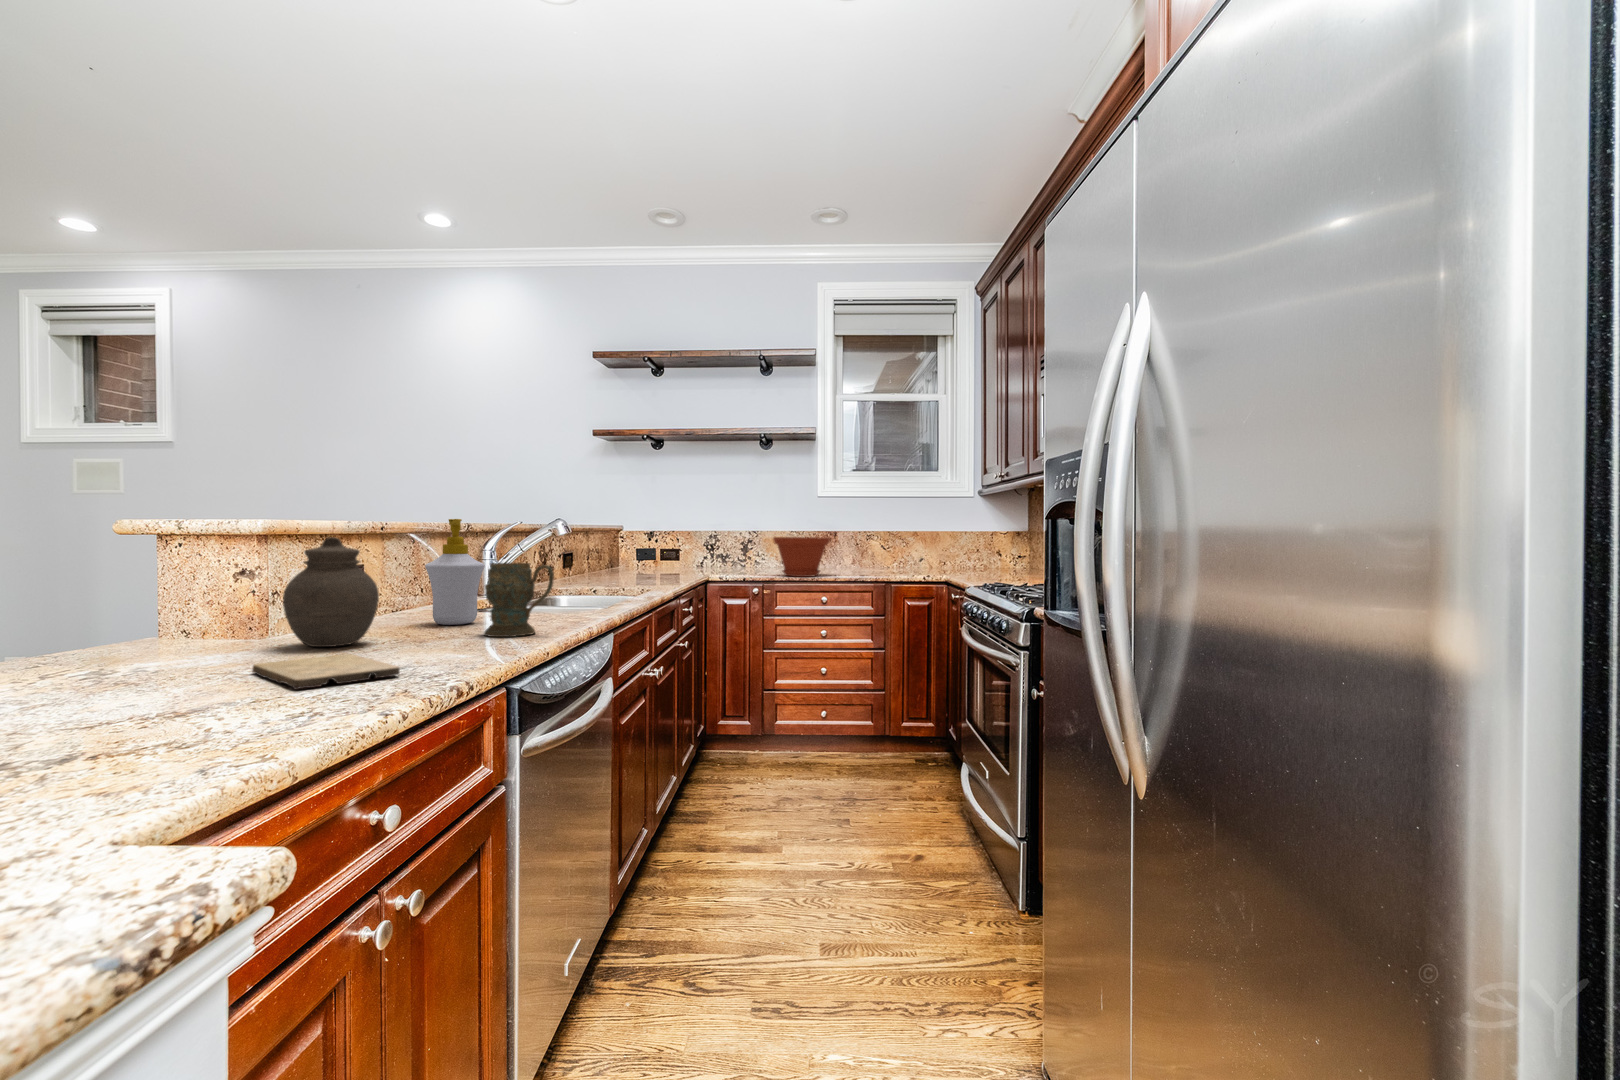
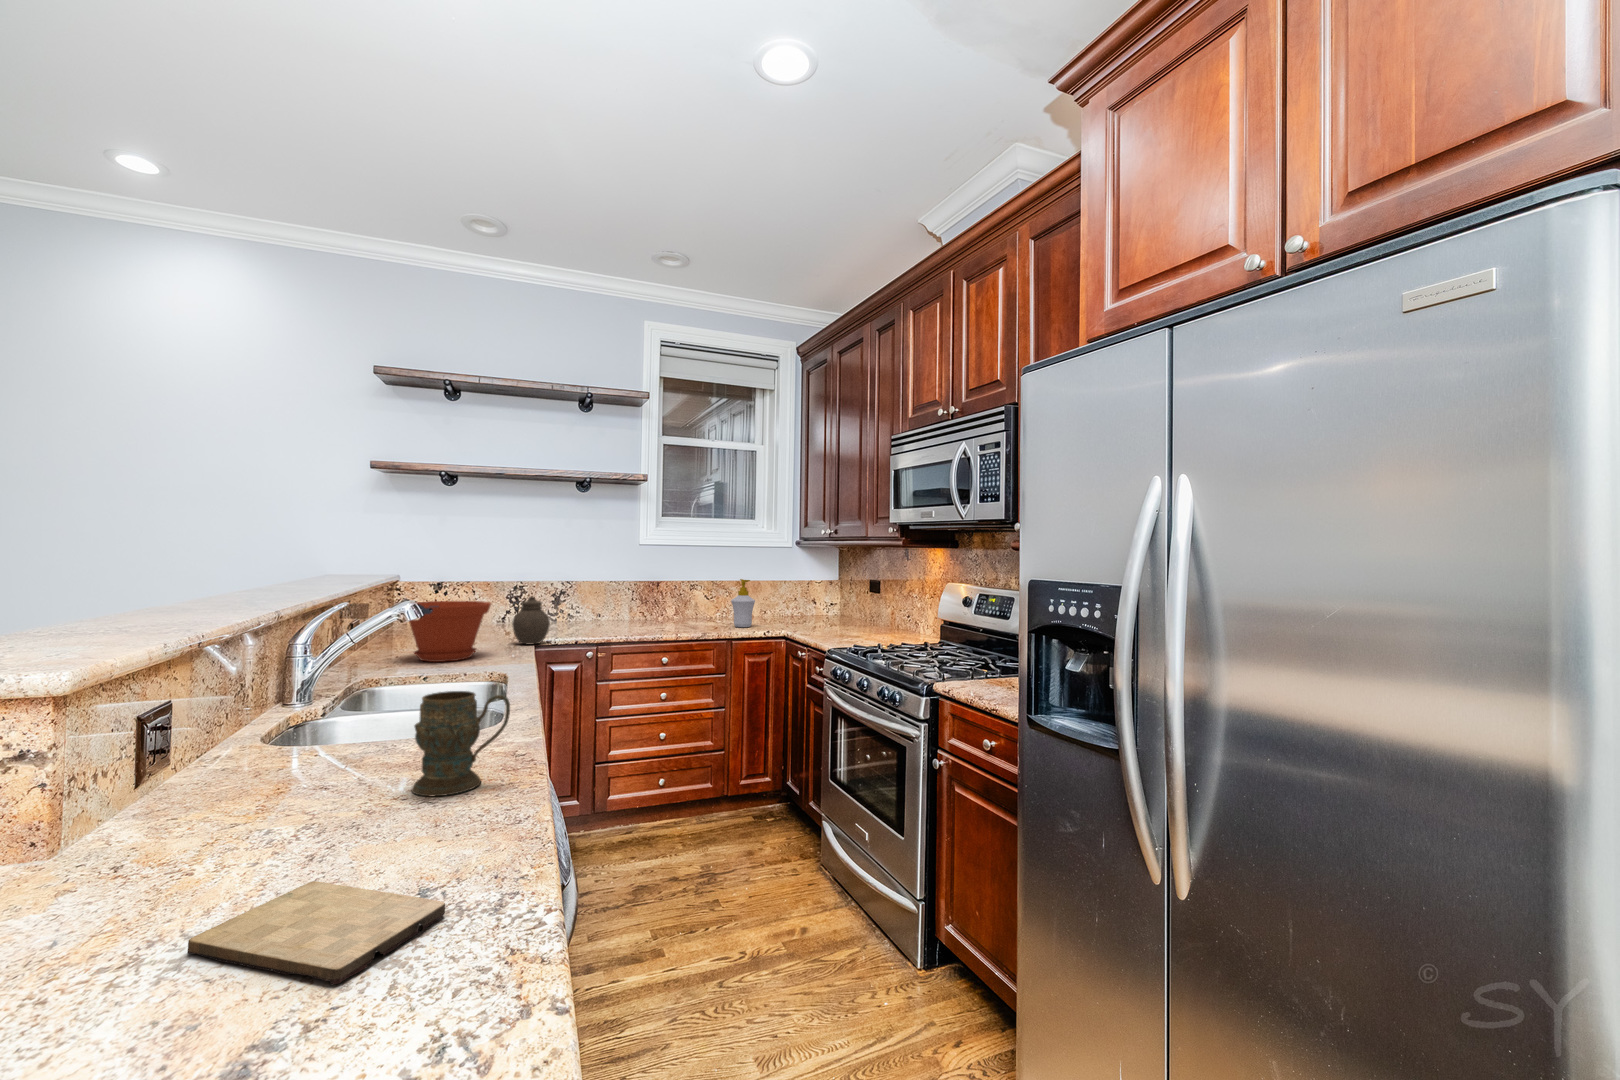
soap bottle: present [425,519,485,625] -> present [731,579,755,627]
jar: present [283,537,379,647] -> present [512,597,550,645]
plant pot: present [773,537,830,577] -> present [409,601,491,662]

